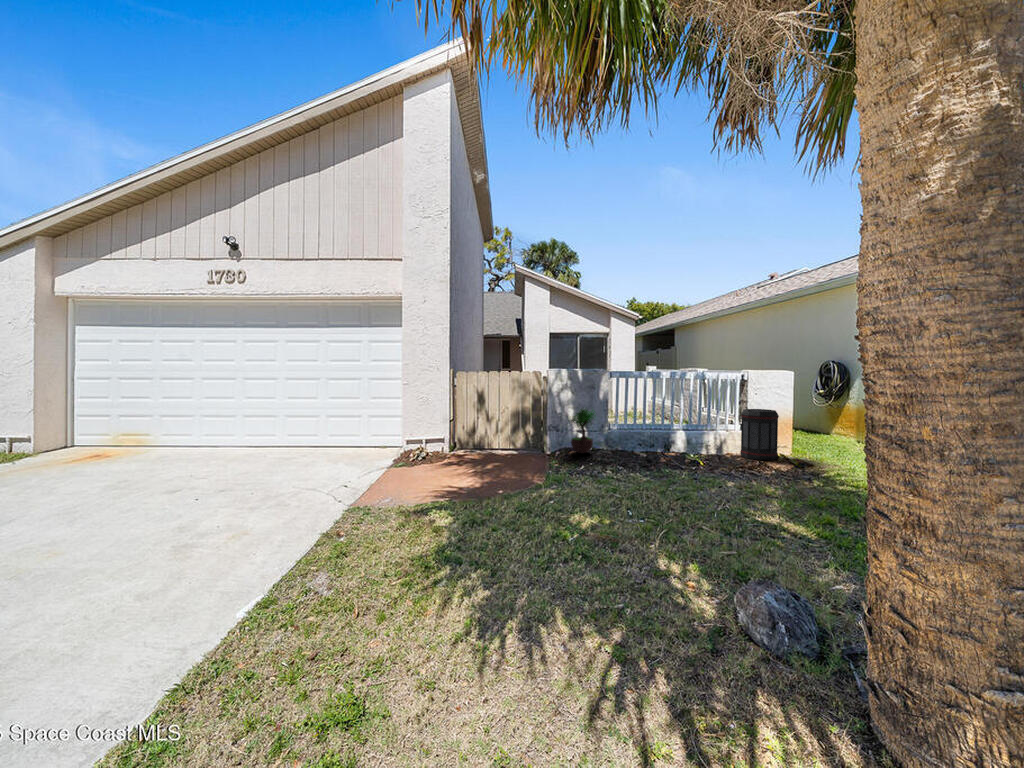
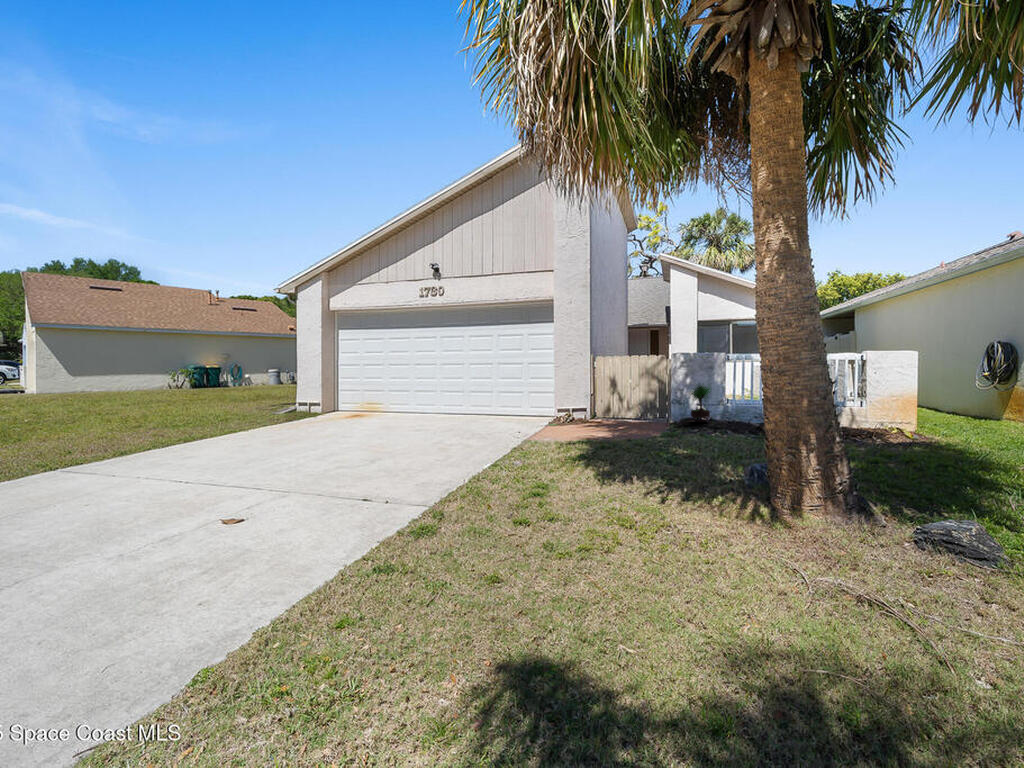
trash can: present [740,409,779,460] -> none [854,386,894,432]

